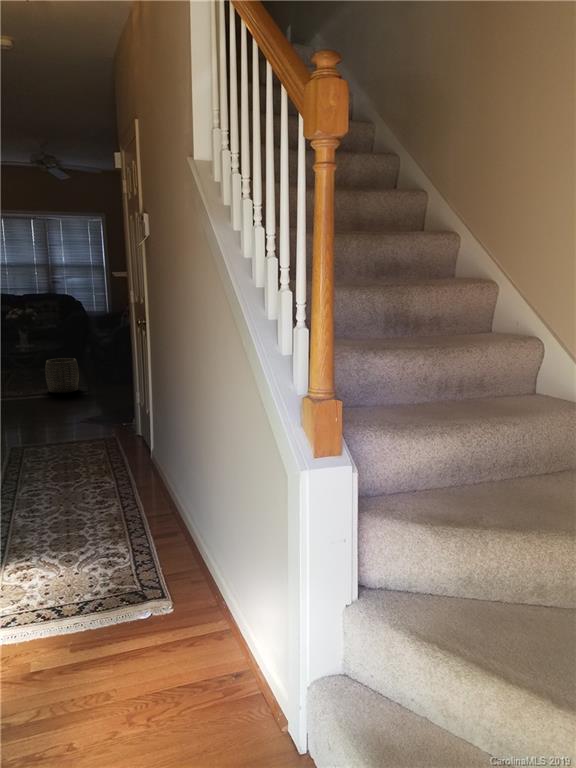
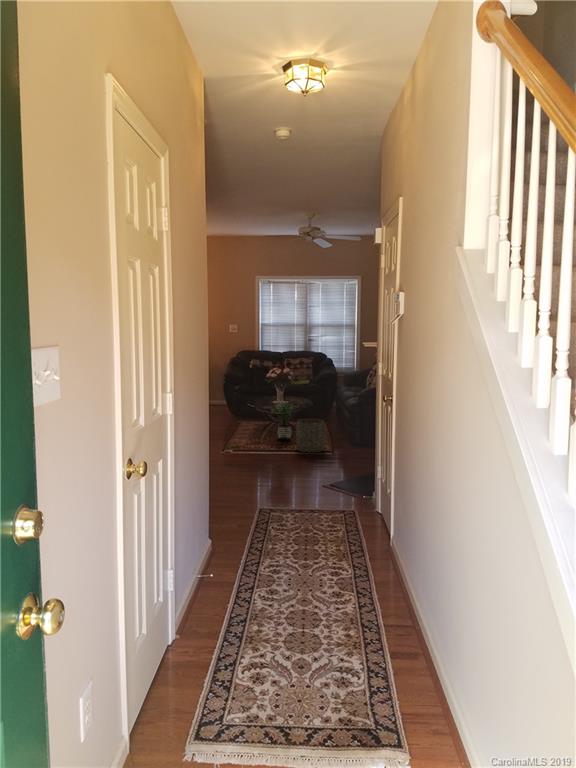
potted plant: none [12,342,45,384] -> present [272,403,292,440]

